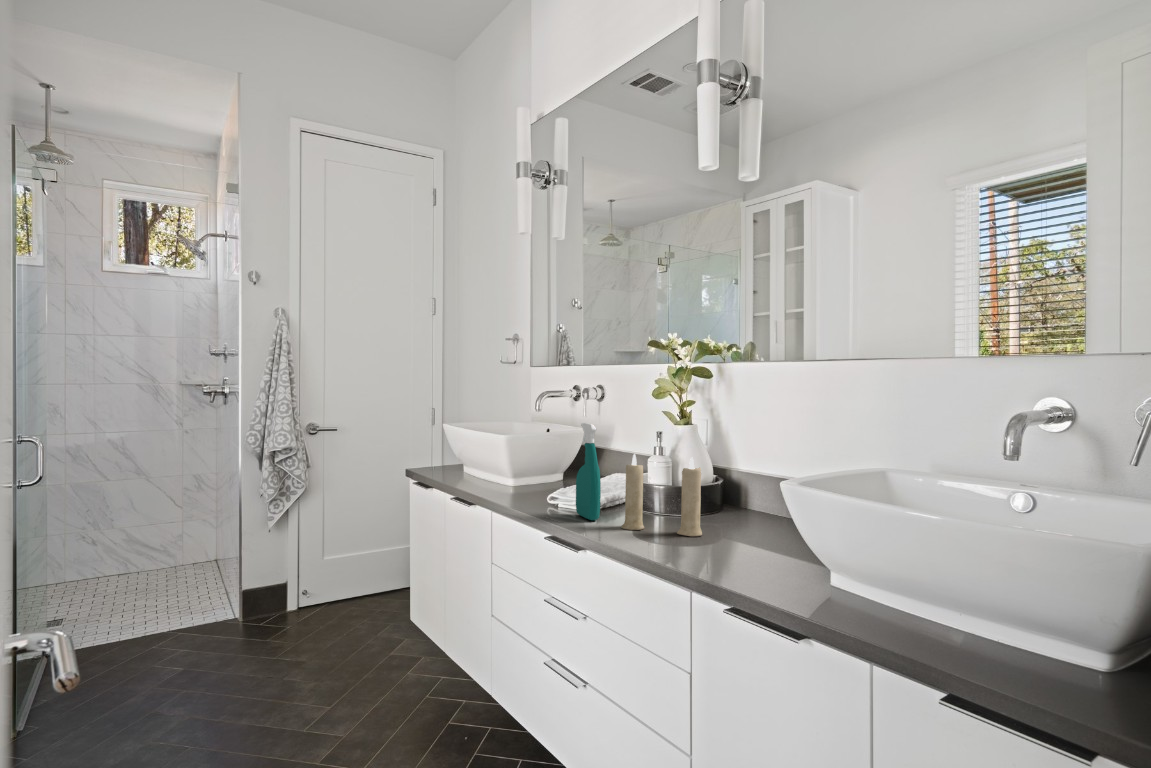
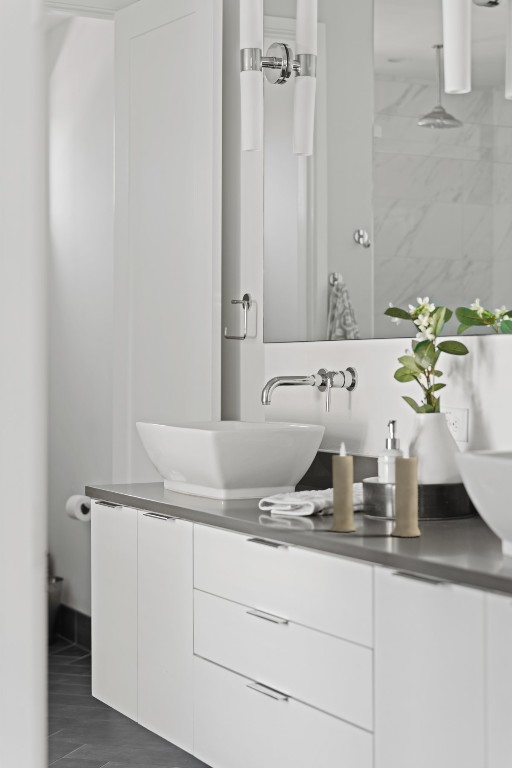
spray bottle: present [576,423,601,520] -> none [285,409,309,524]

